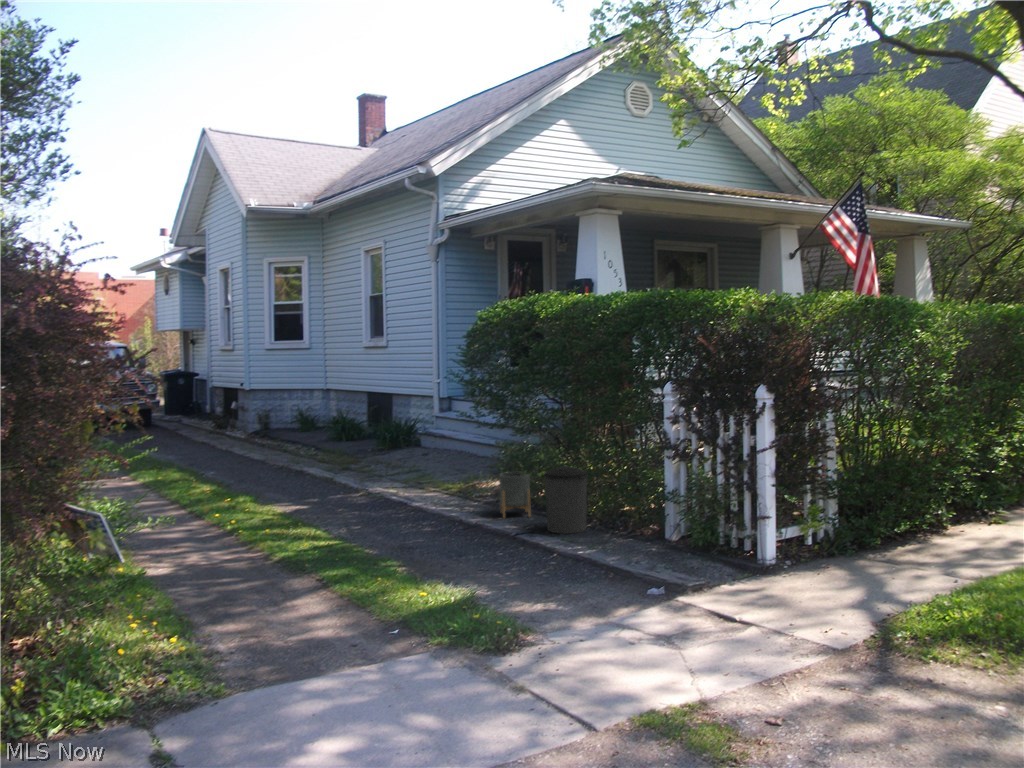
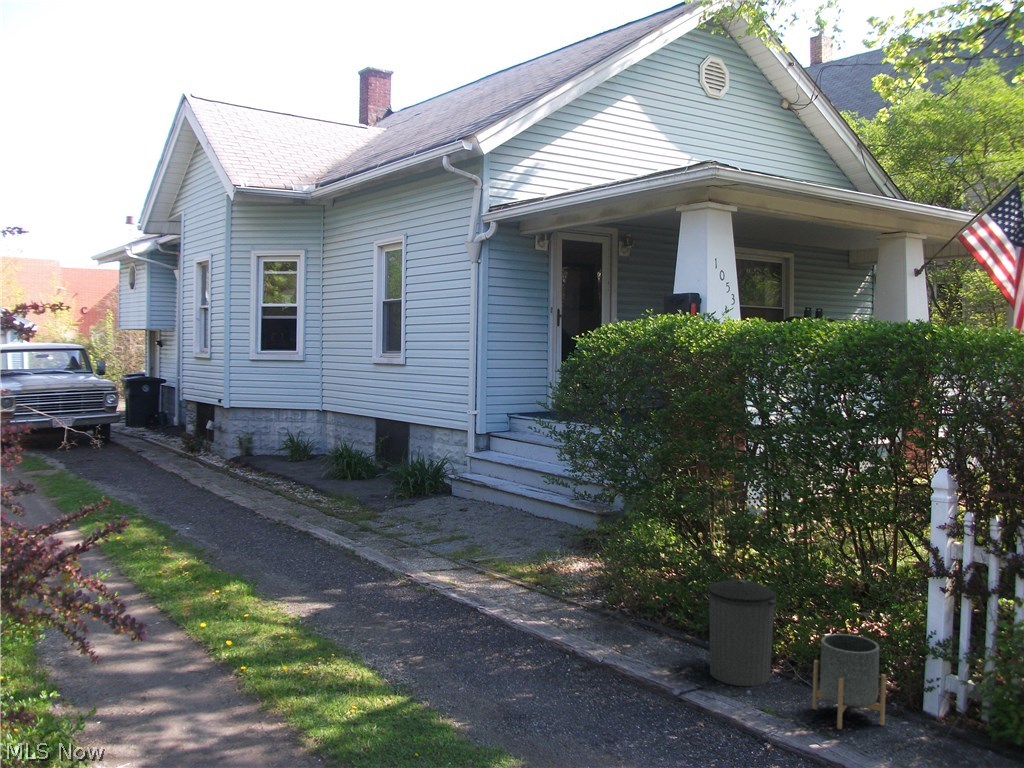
planter: present [500,472,531,517] -> present [812,634,886,729]

